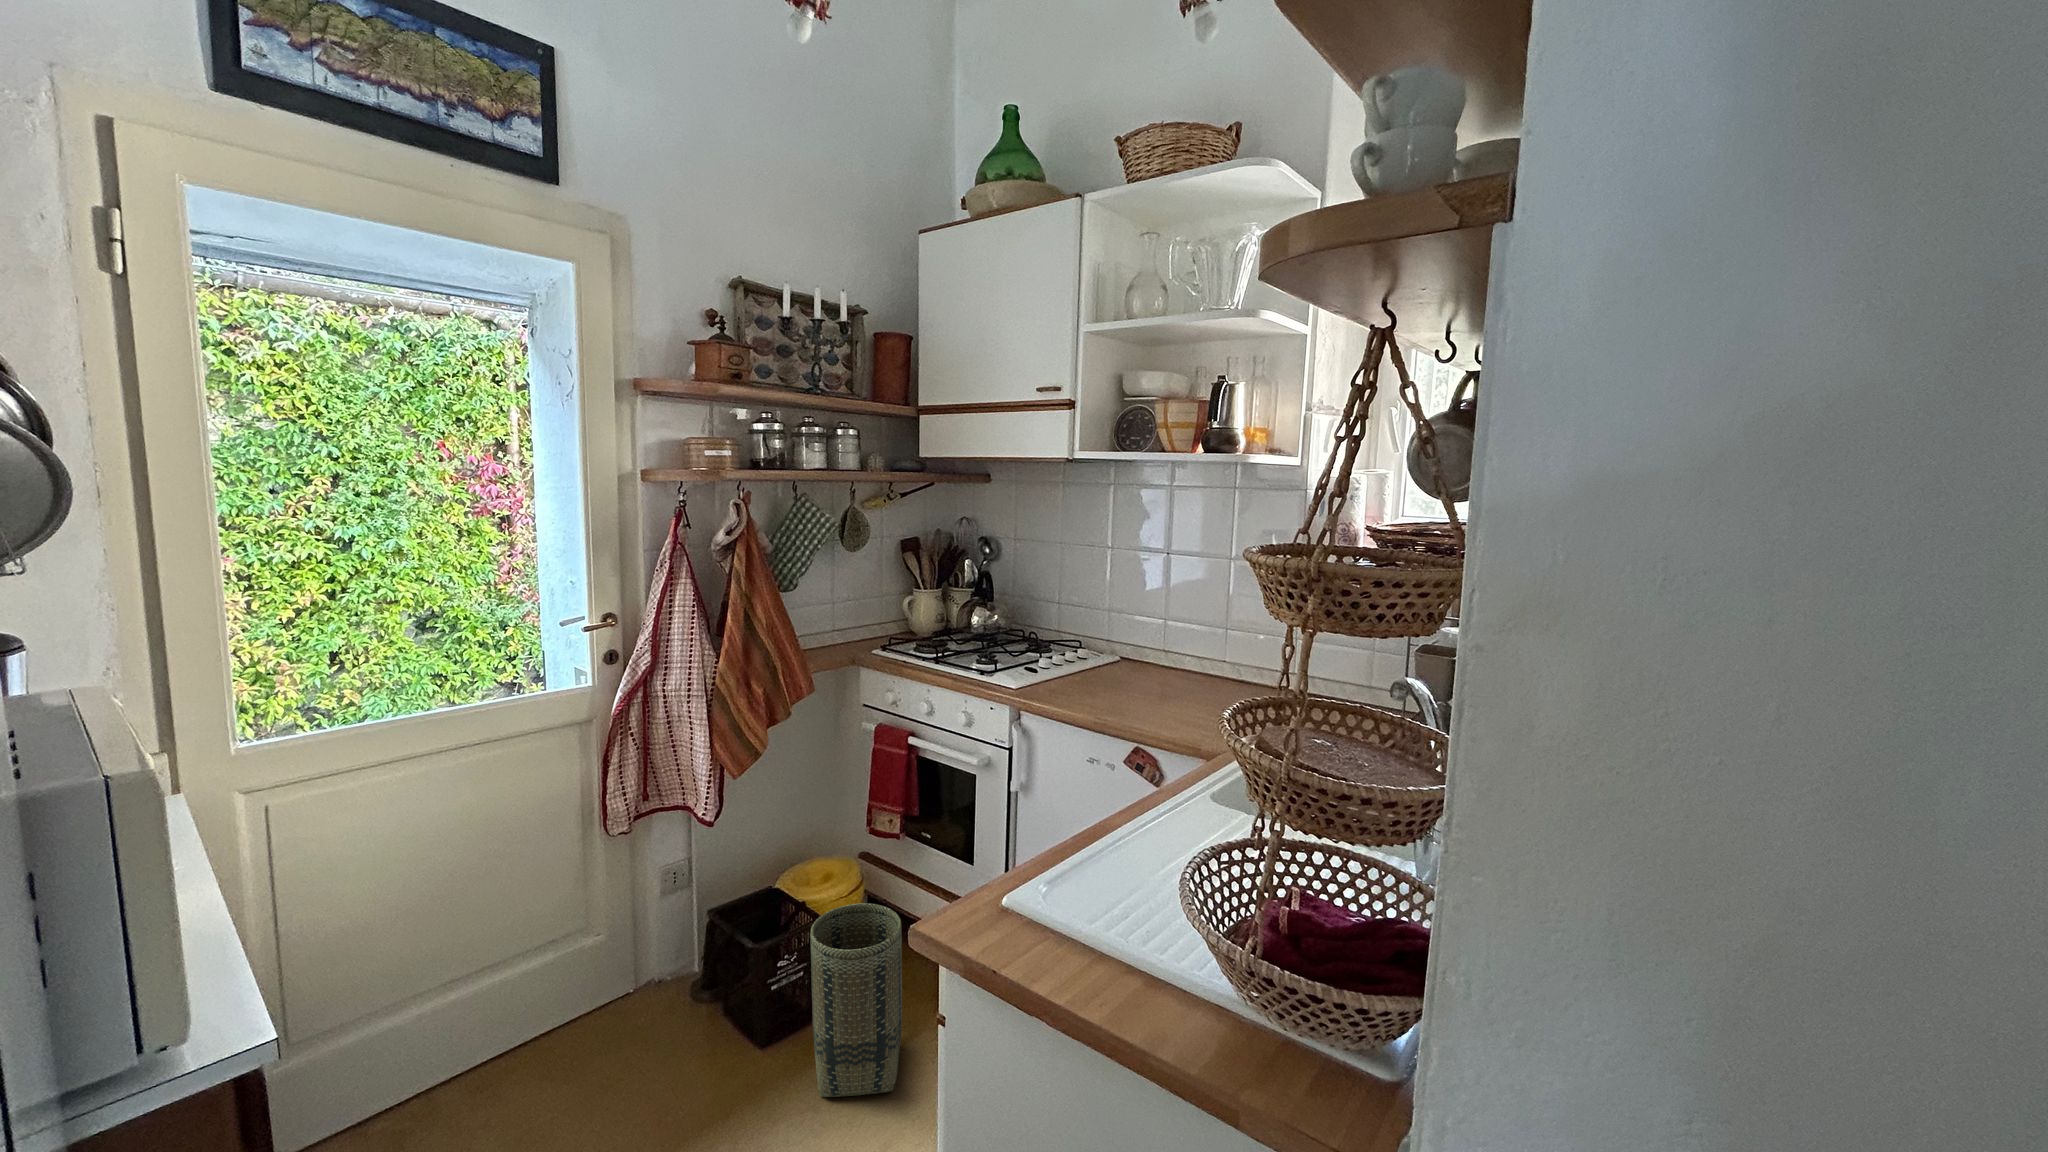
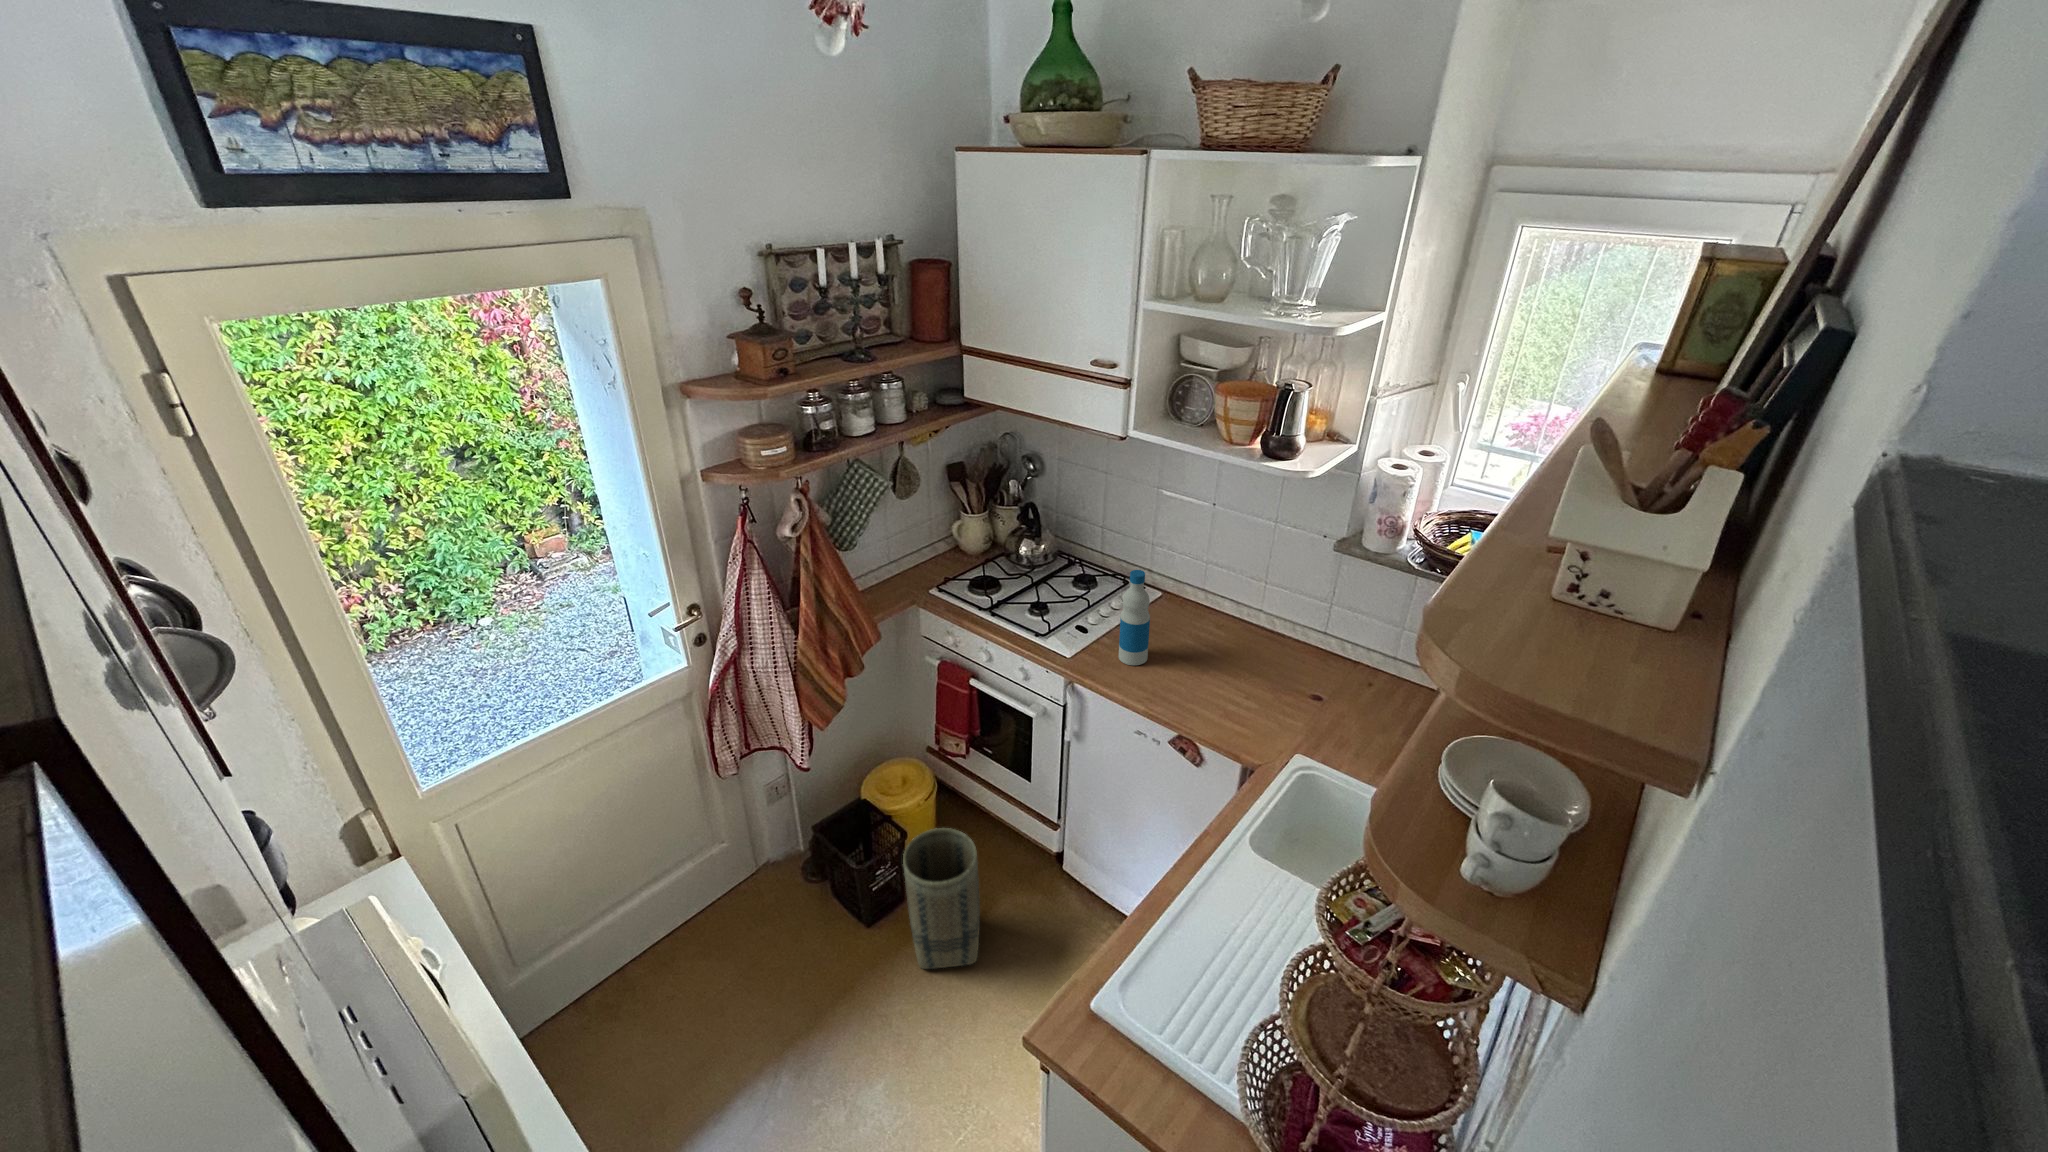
bottle: none [1069,588,1102,696] -> present [1119,570,1150,665]

